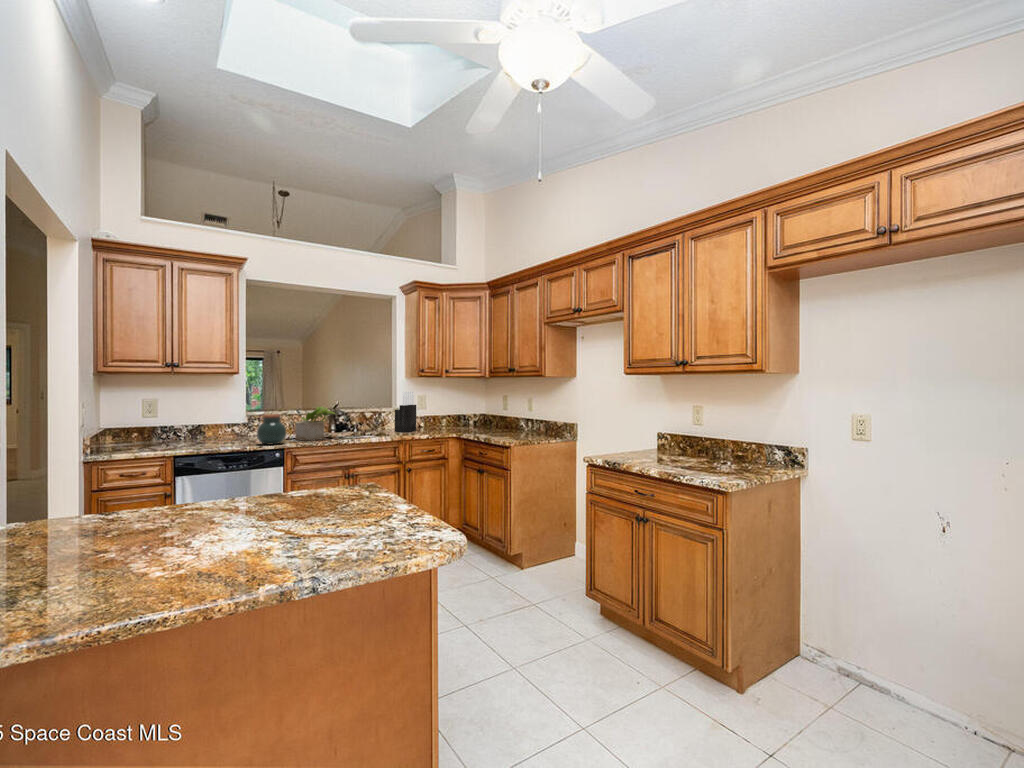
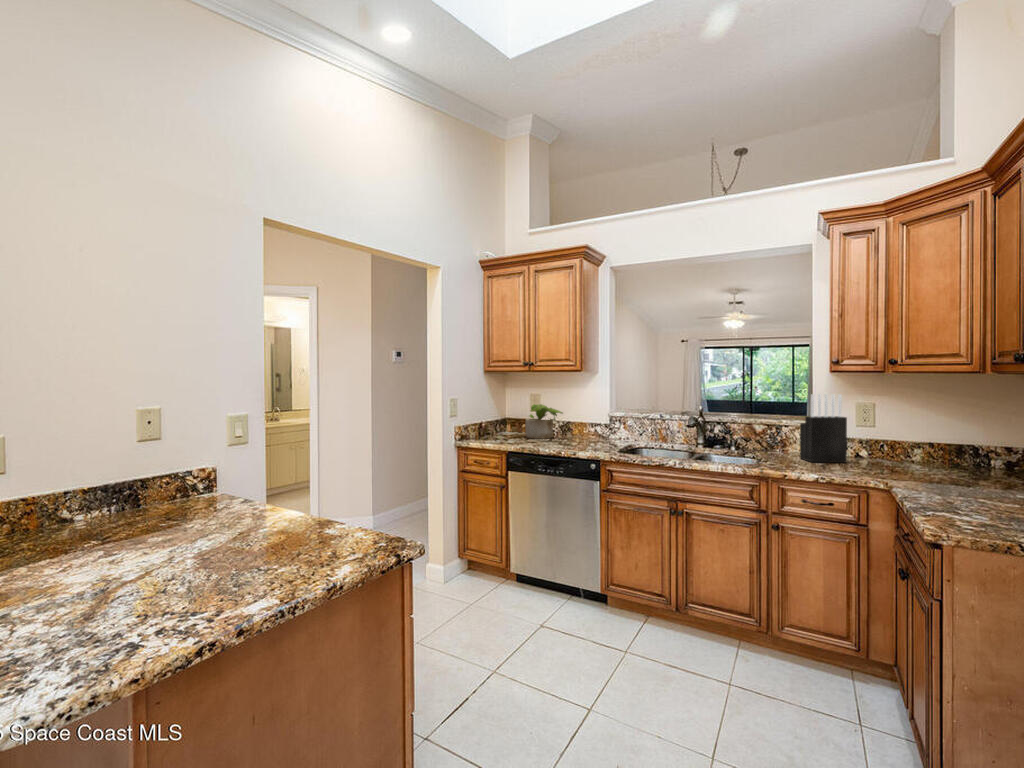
potted plant: present [295,407,335,441] -> present [526,404,563,439]
jar: present [257,415,286,444] -> none [578,417,609,452]

